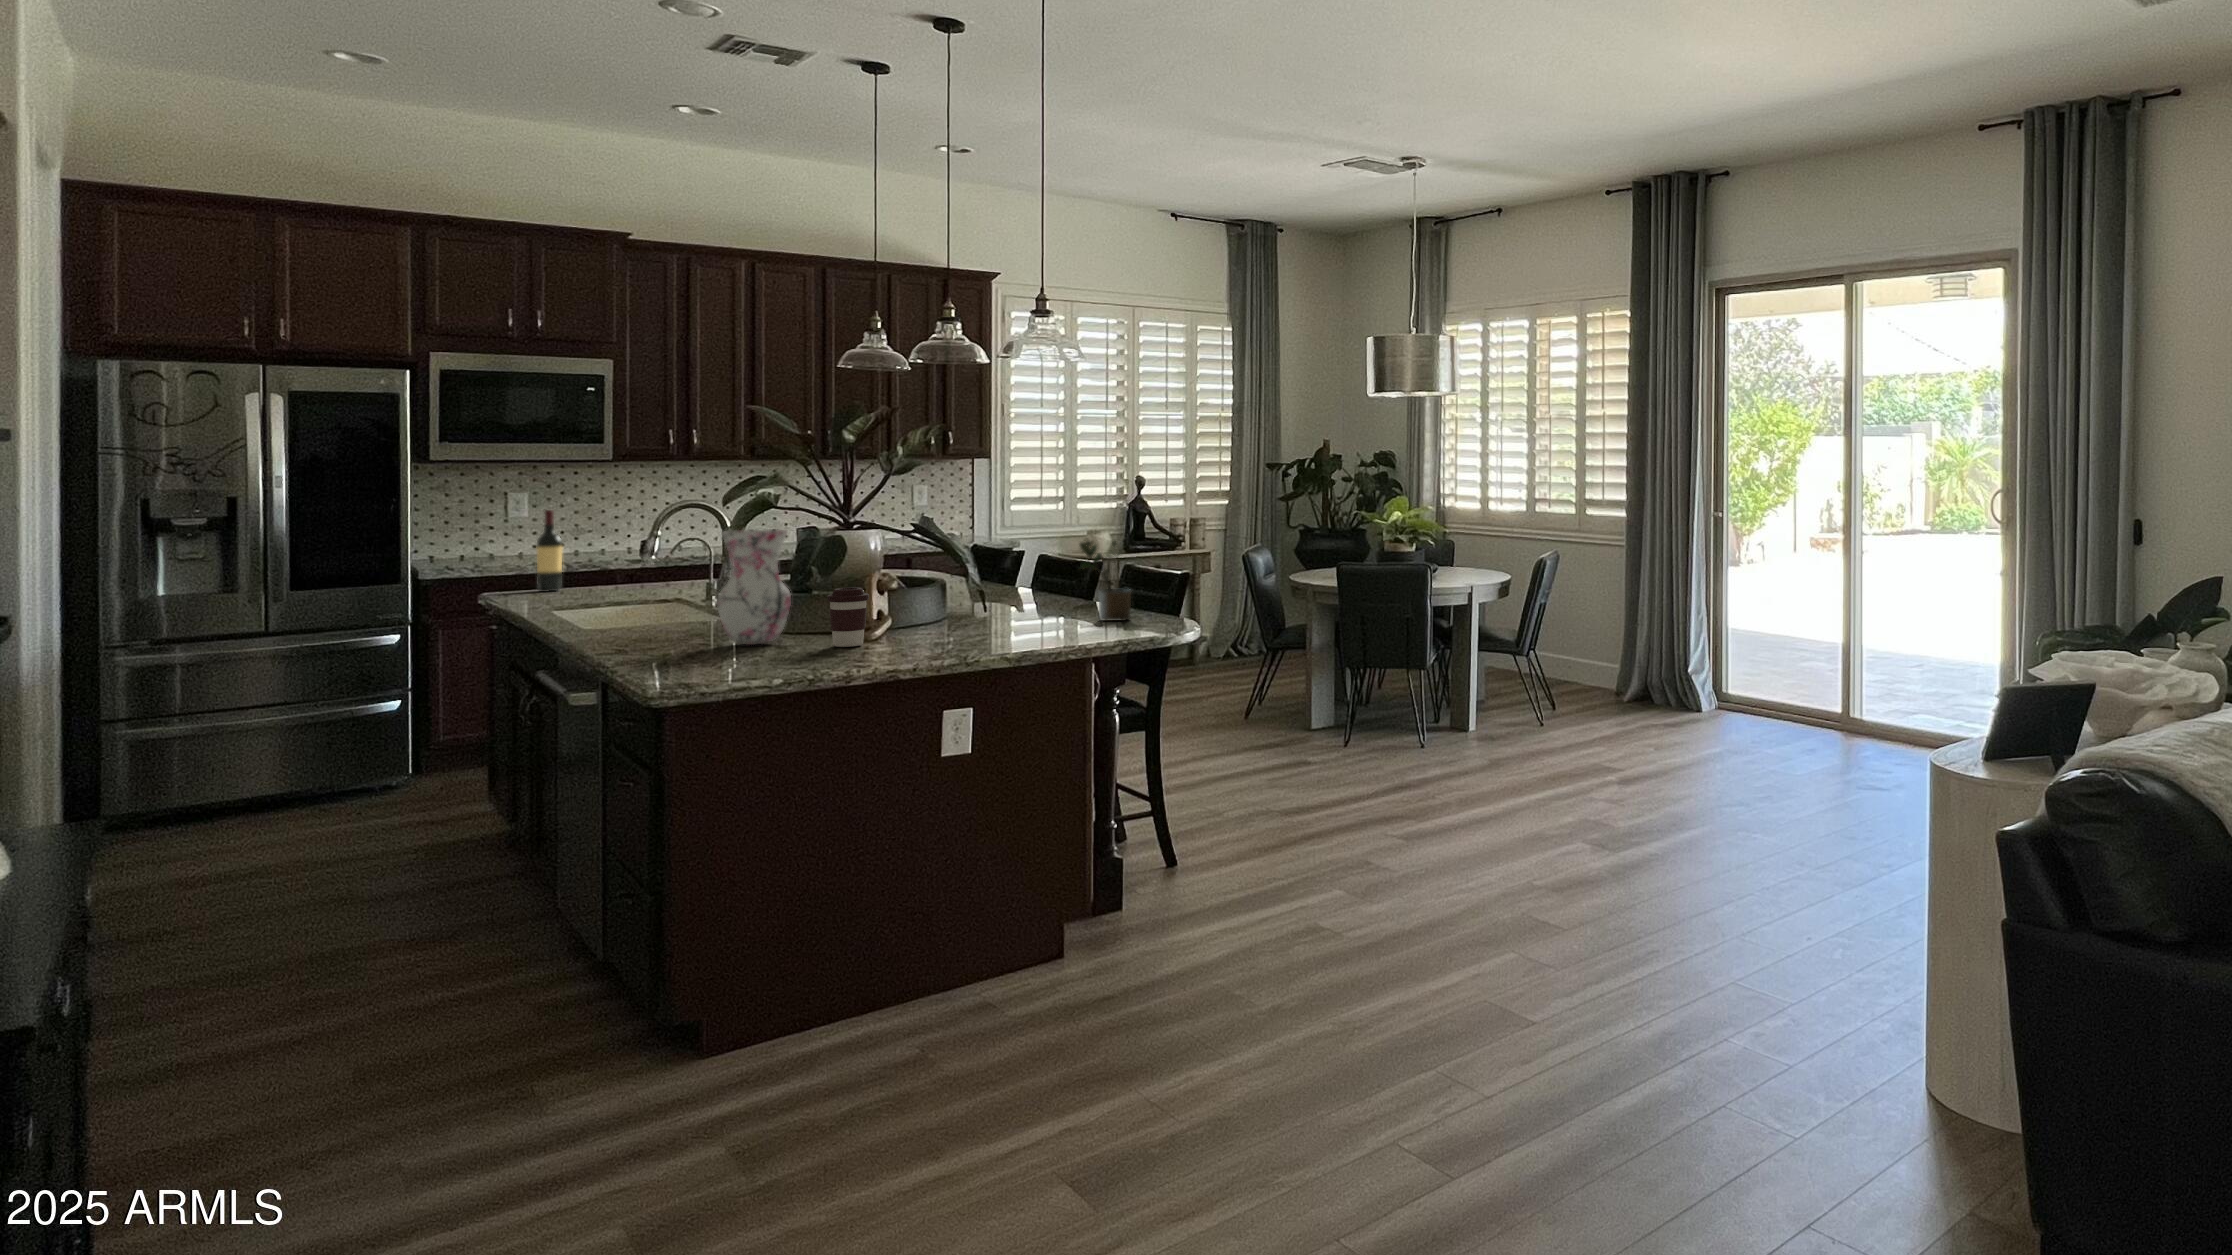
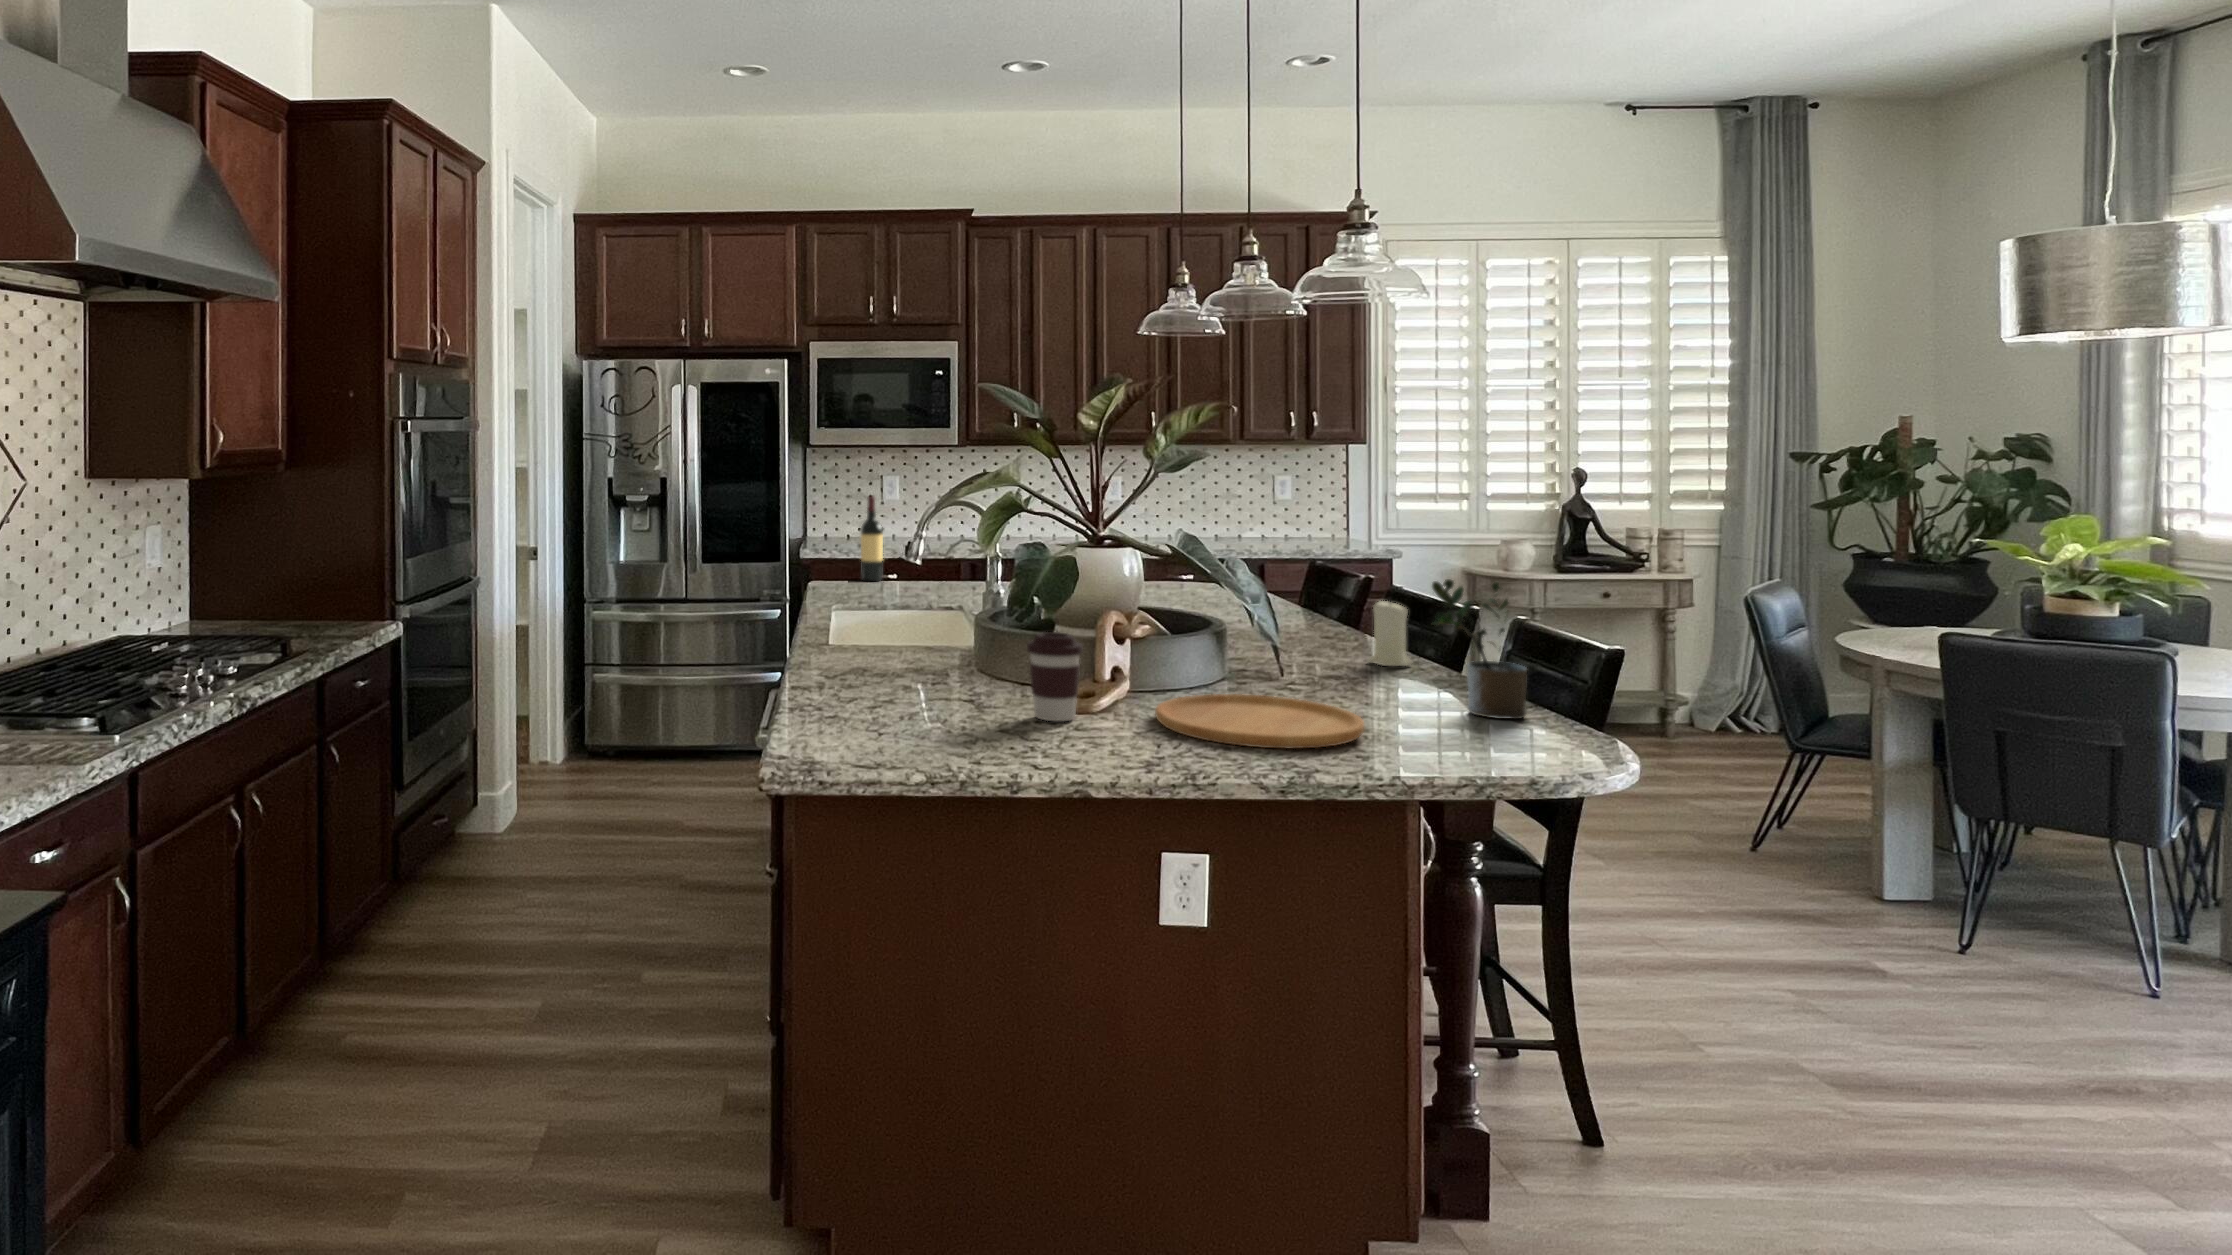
vase: present [717,529,791,645] -> none [904,538,994,697]
candle: none [1027,562,1056,606] -> present [1367,601,1412,666]
cutting board: none [916,620,1048,644] -> present [1155,694,1364,749]

